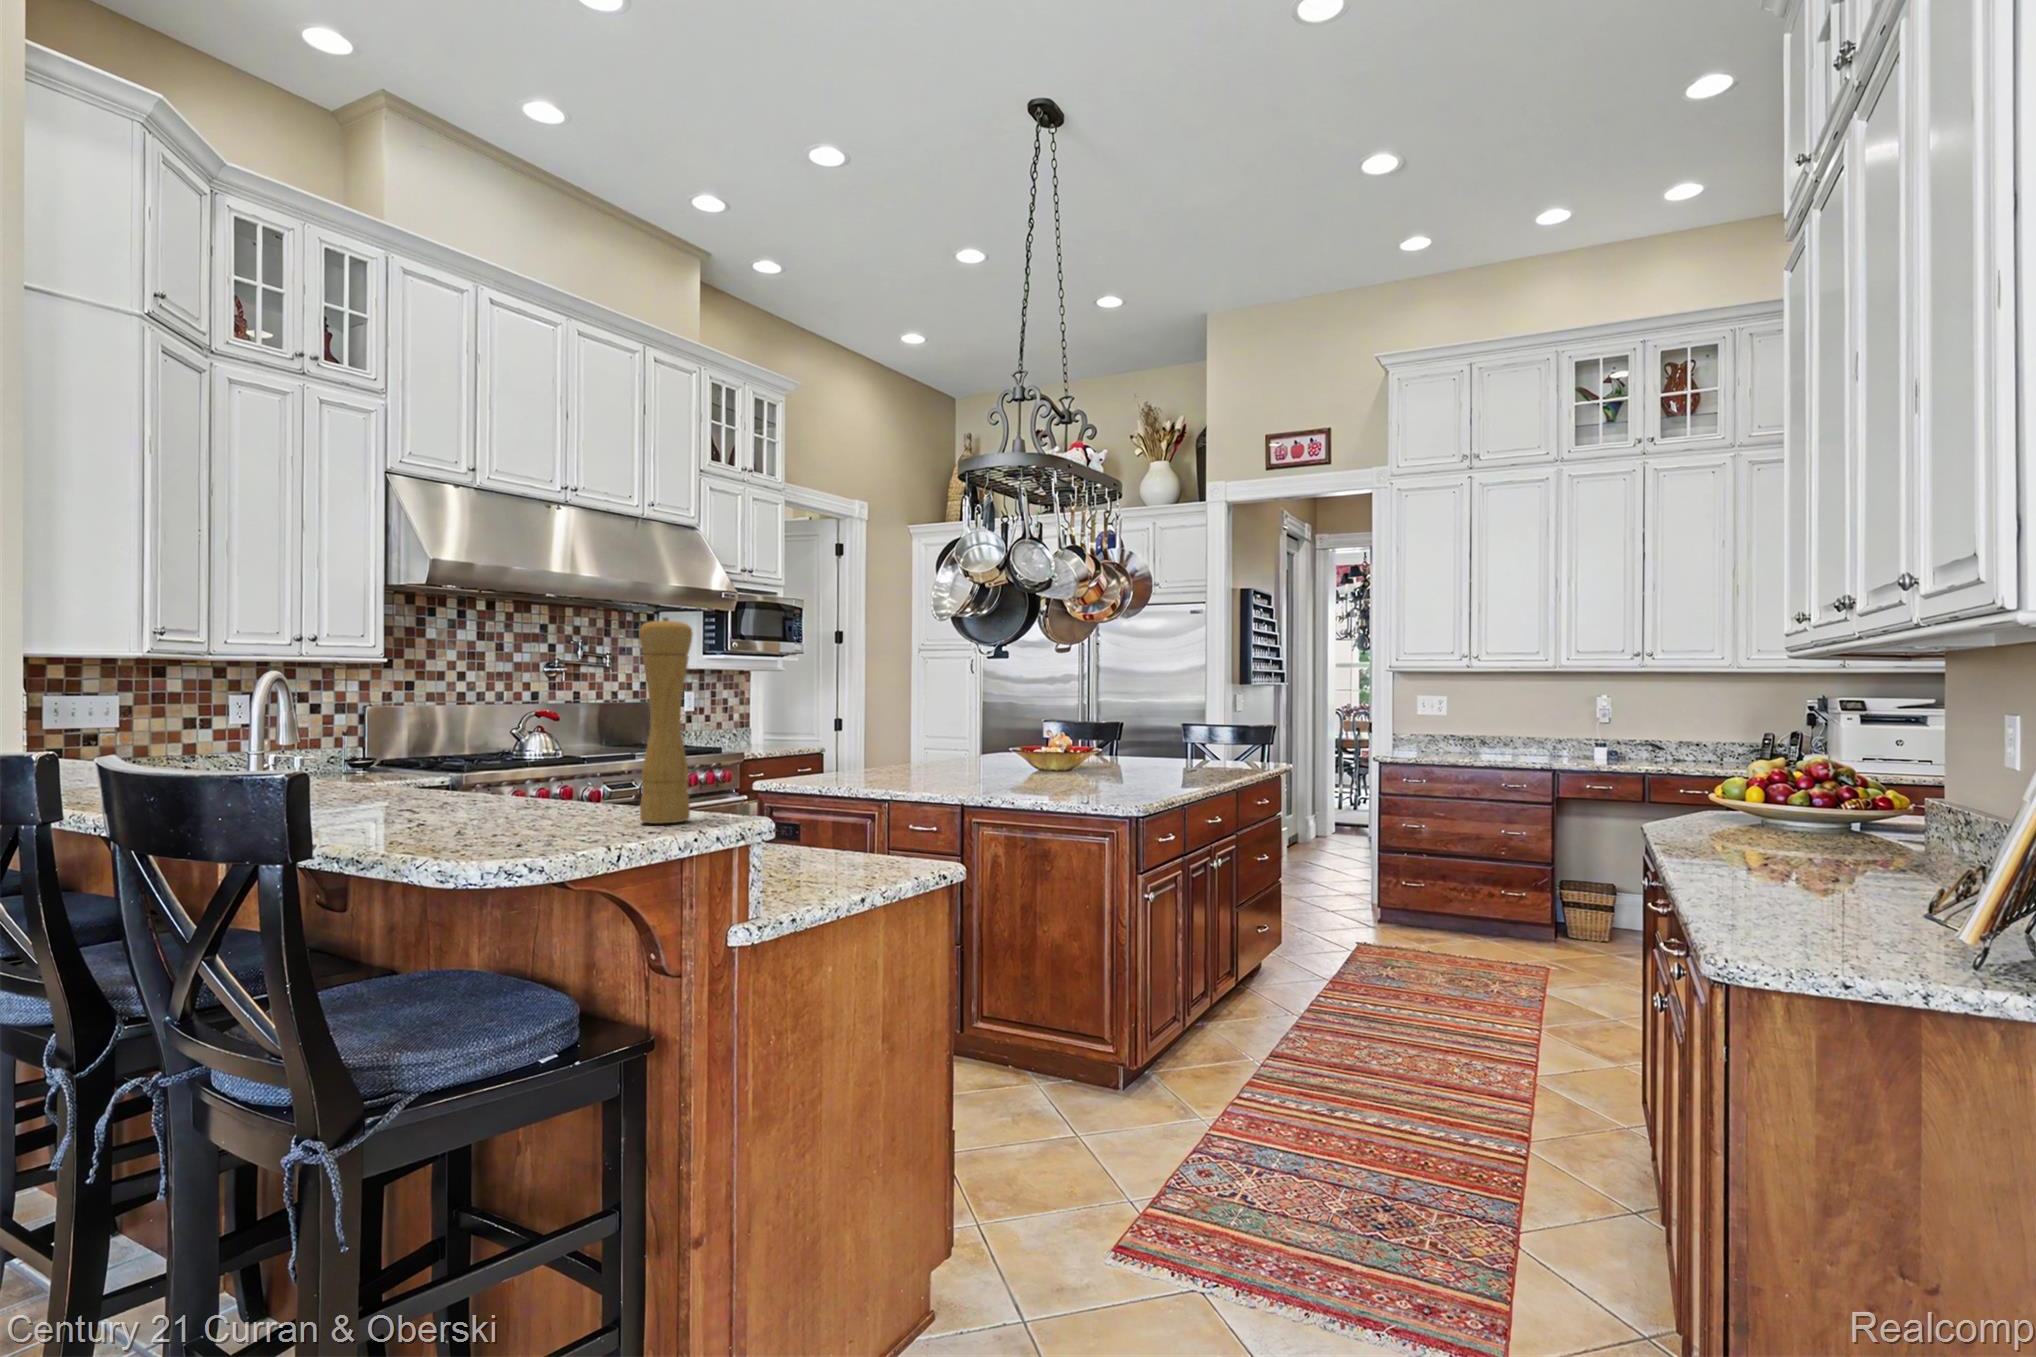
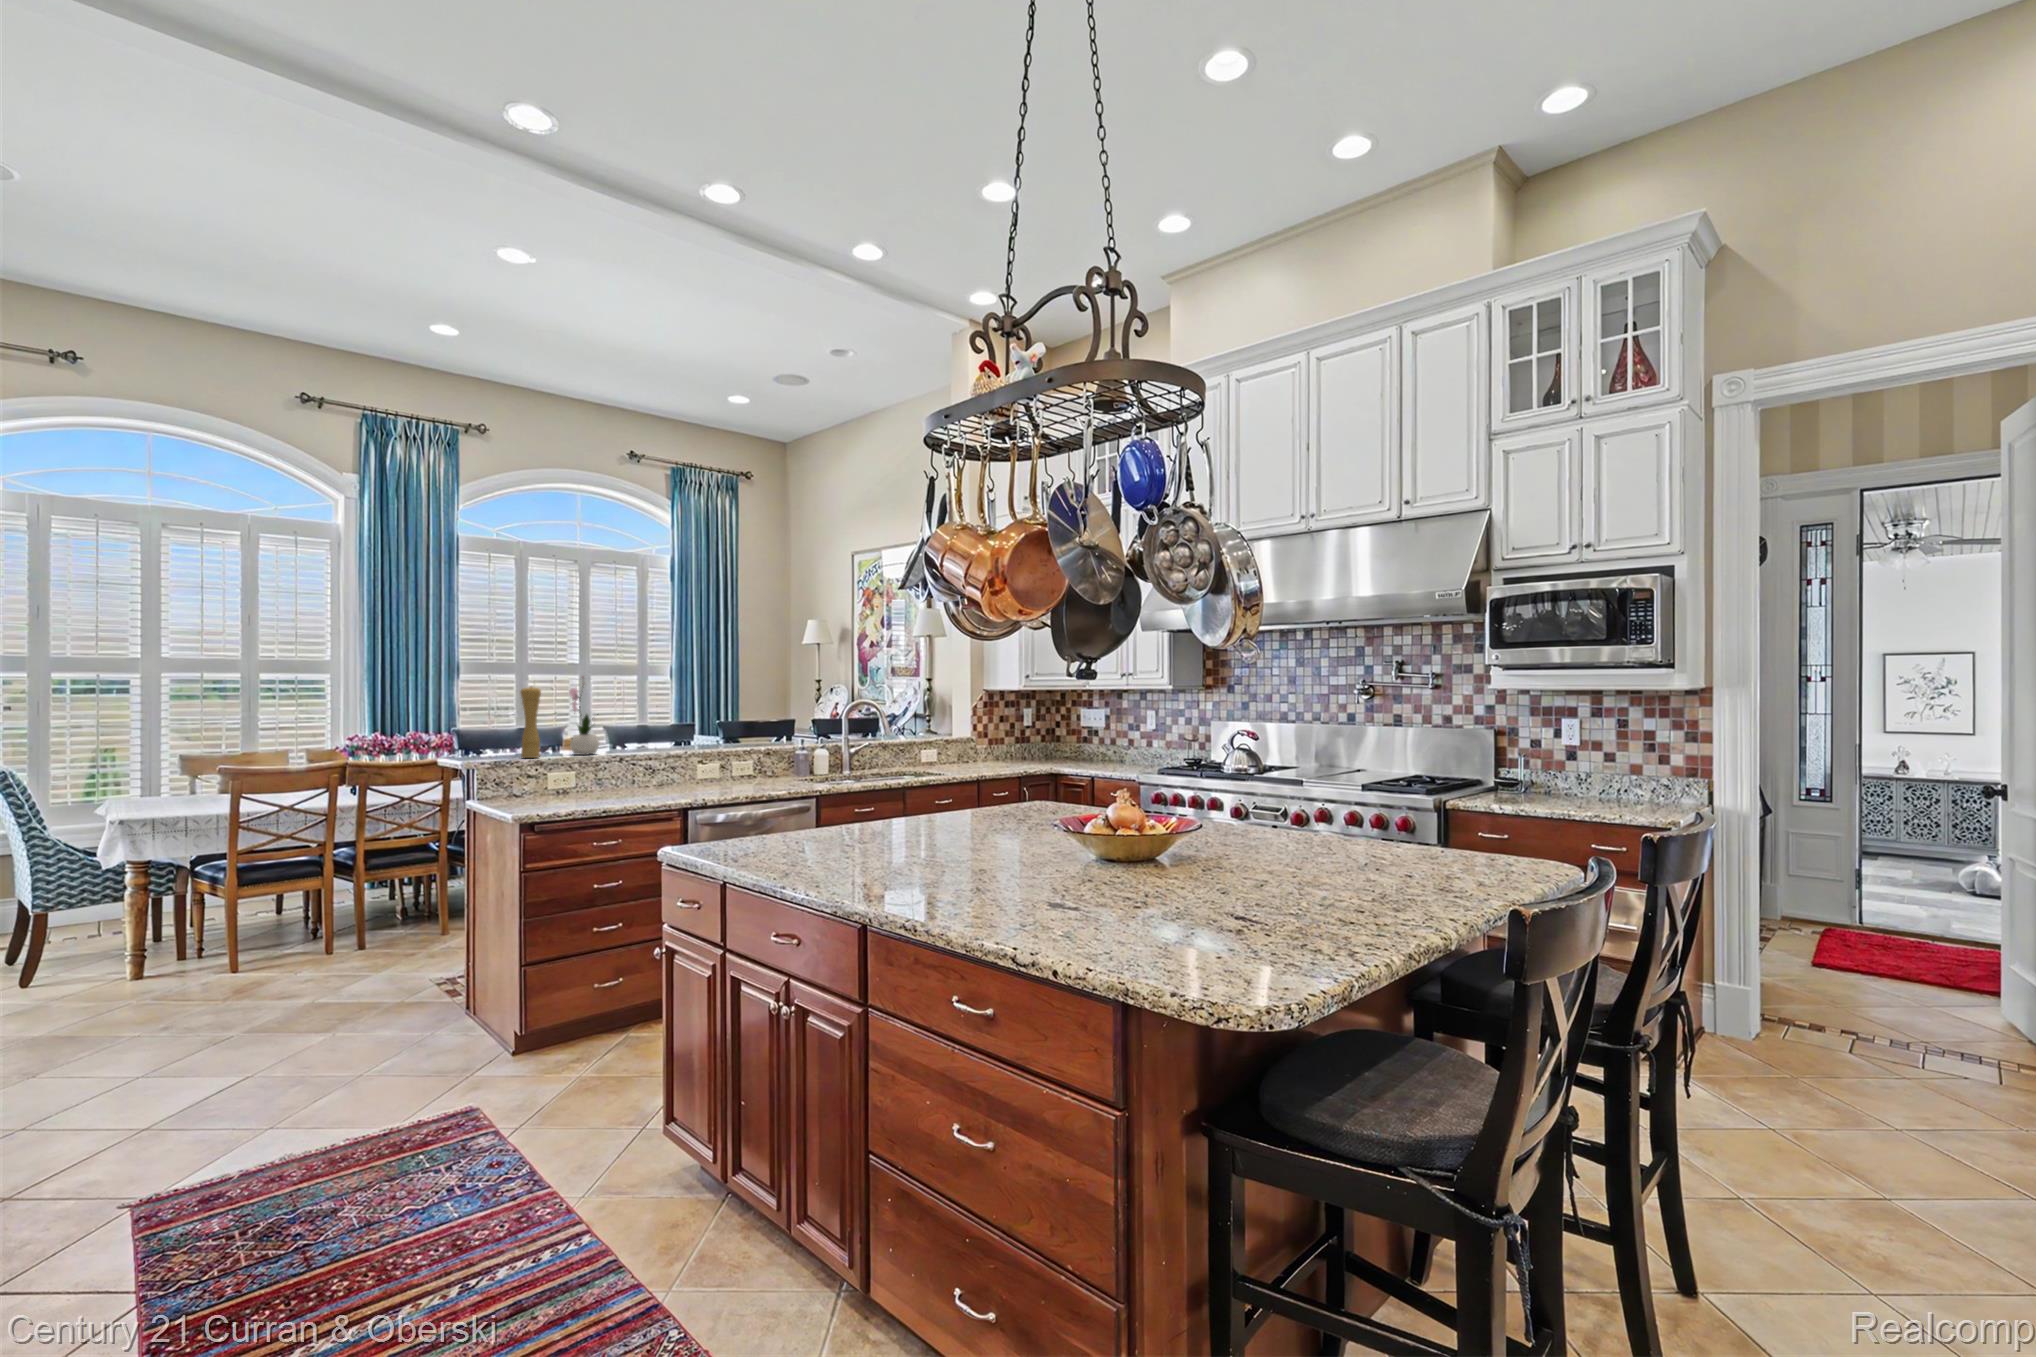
flower arrangement: none [469,586,567,821] -> present [569,687,600,755]

